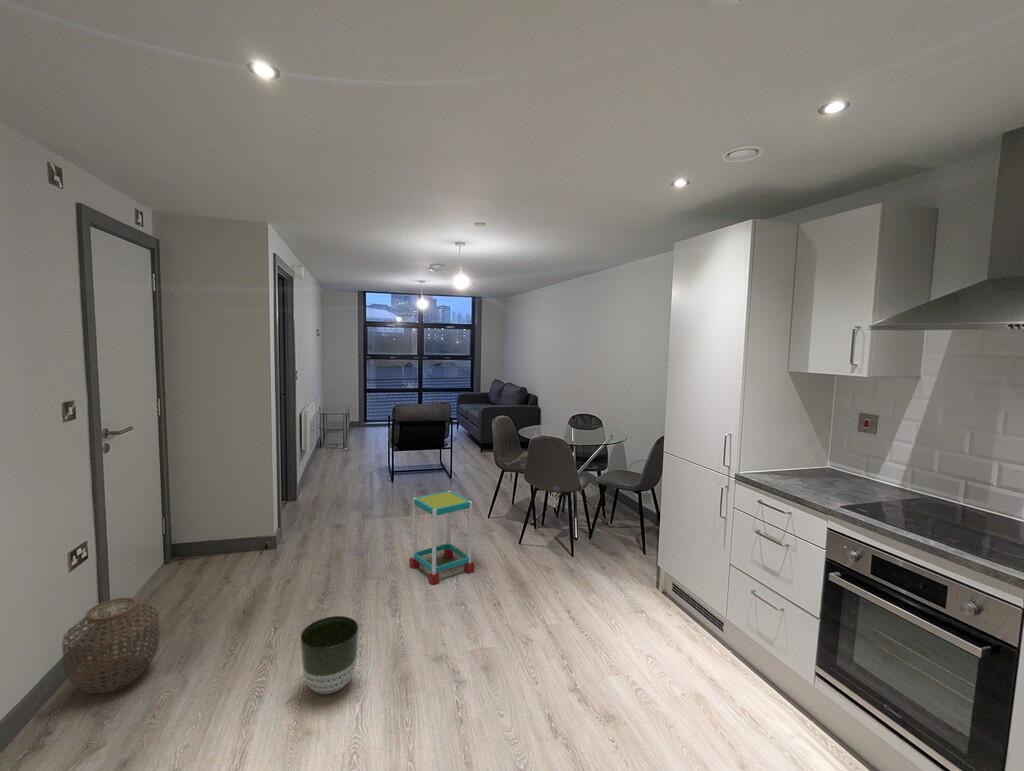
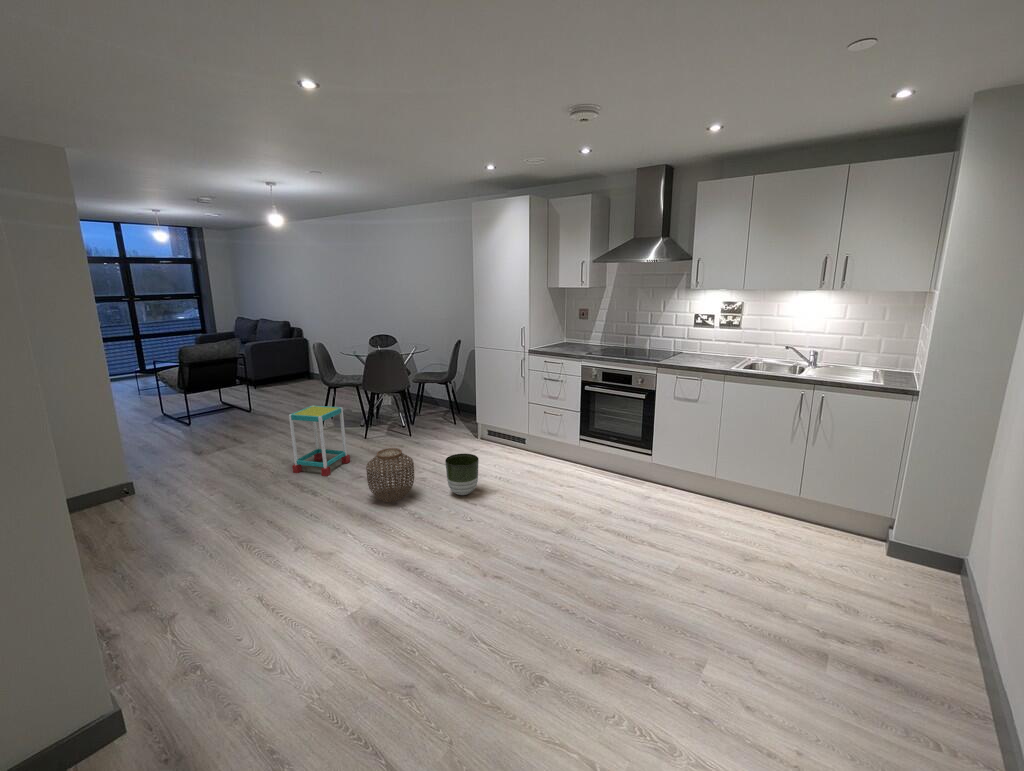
woven basket: present [62,598,160,694] -> present [366,448,414,502]
planter: present [301,616,358,694] -> present [445,454,479,495]

